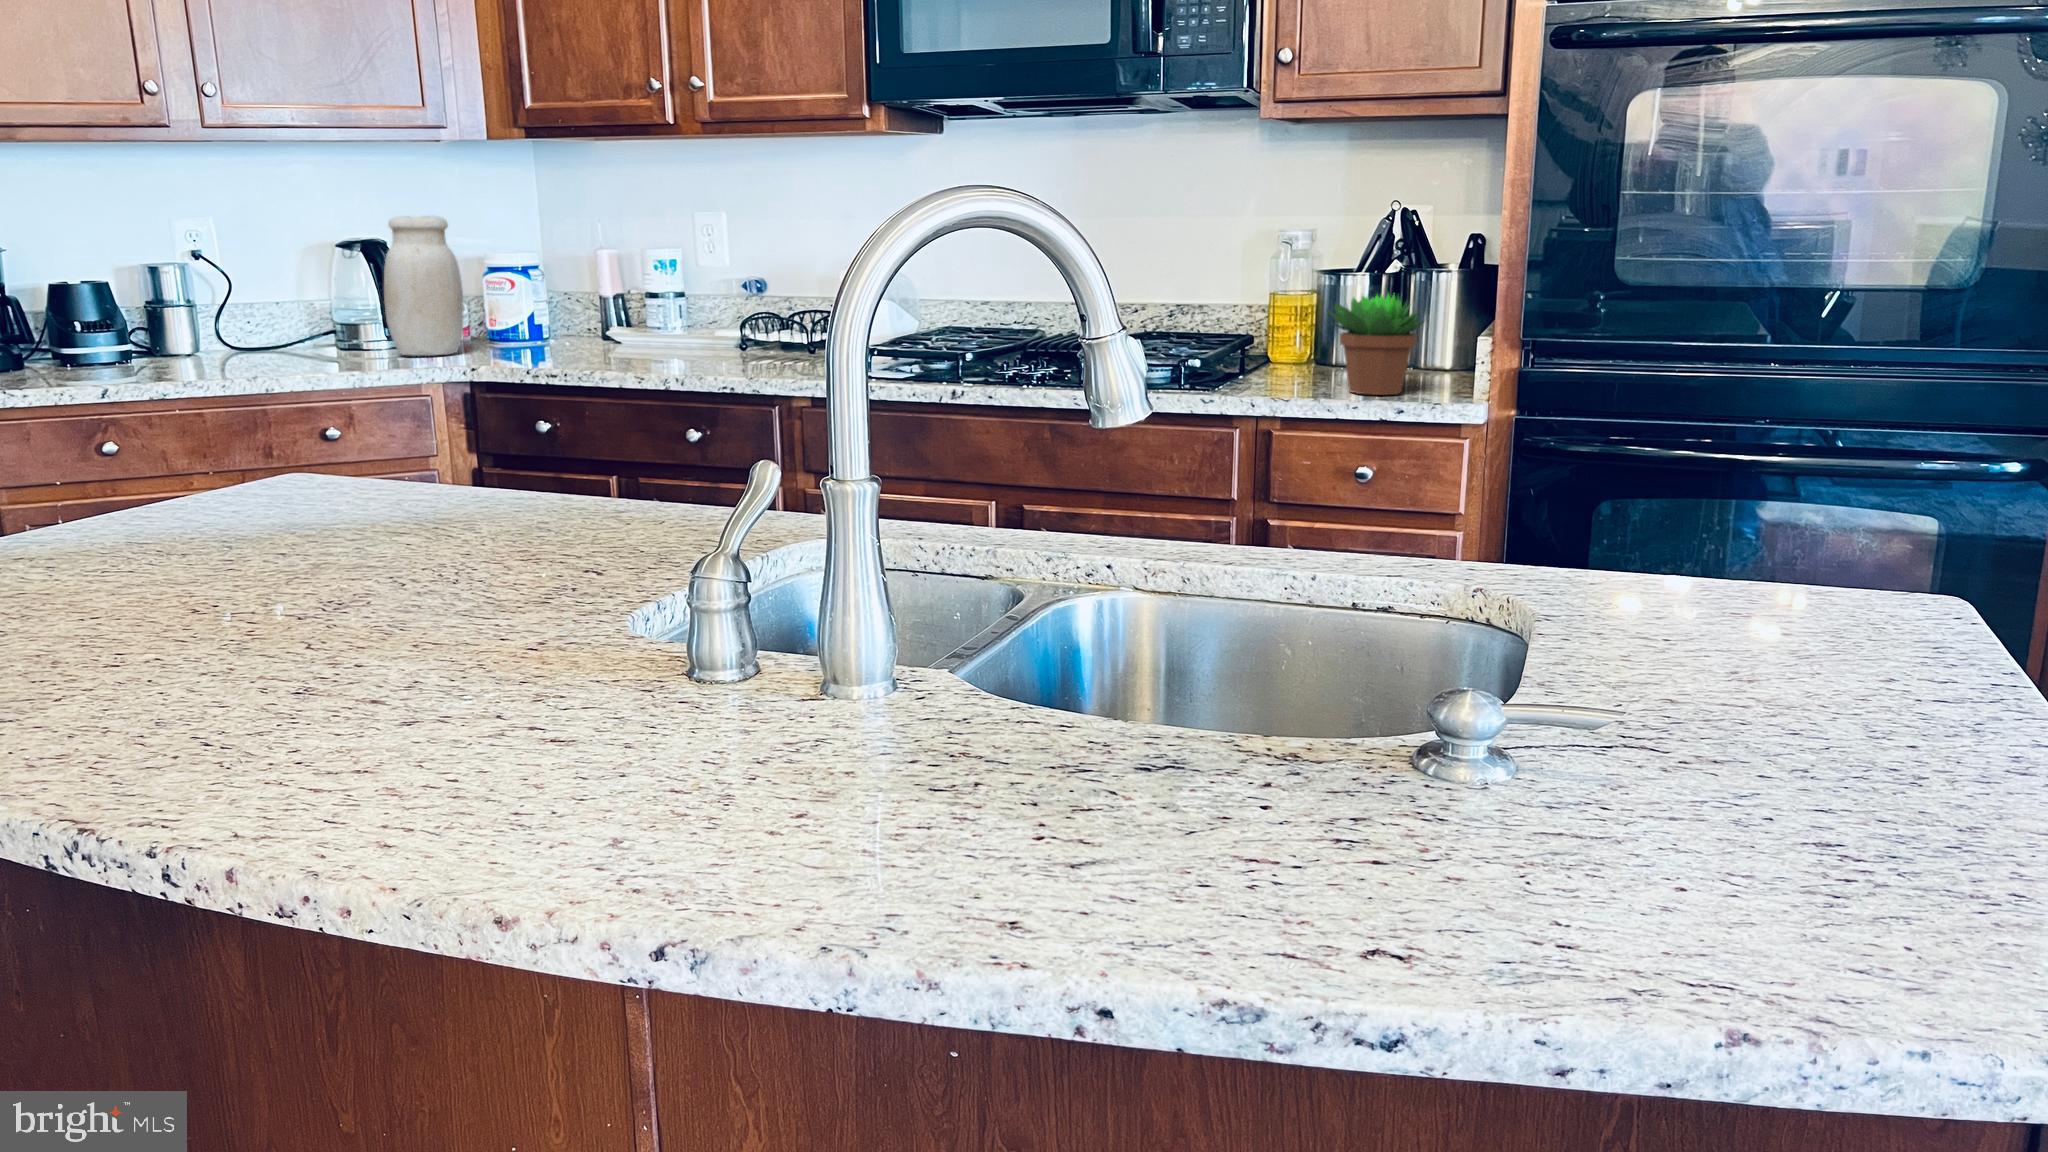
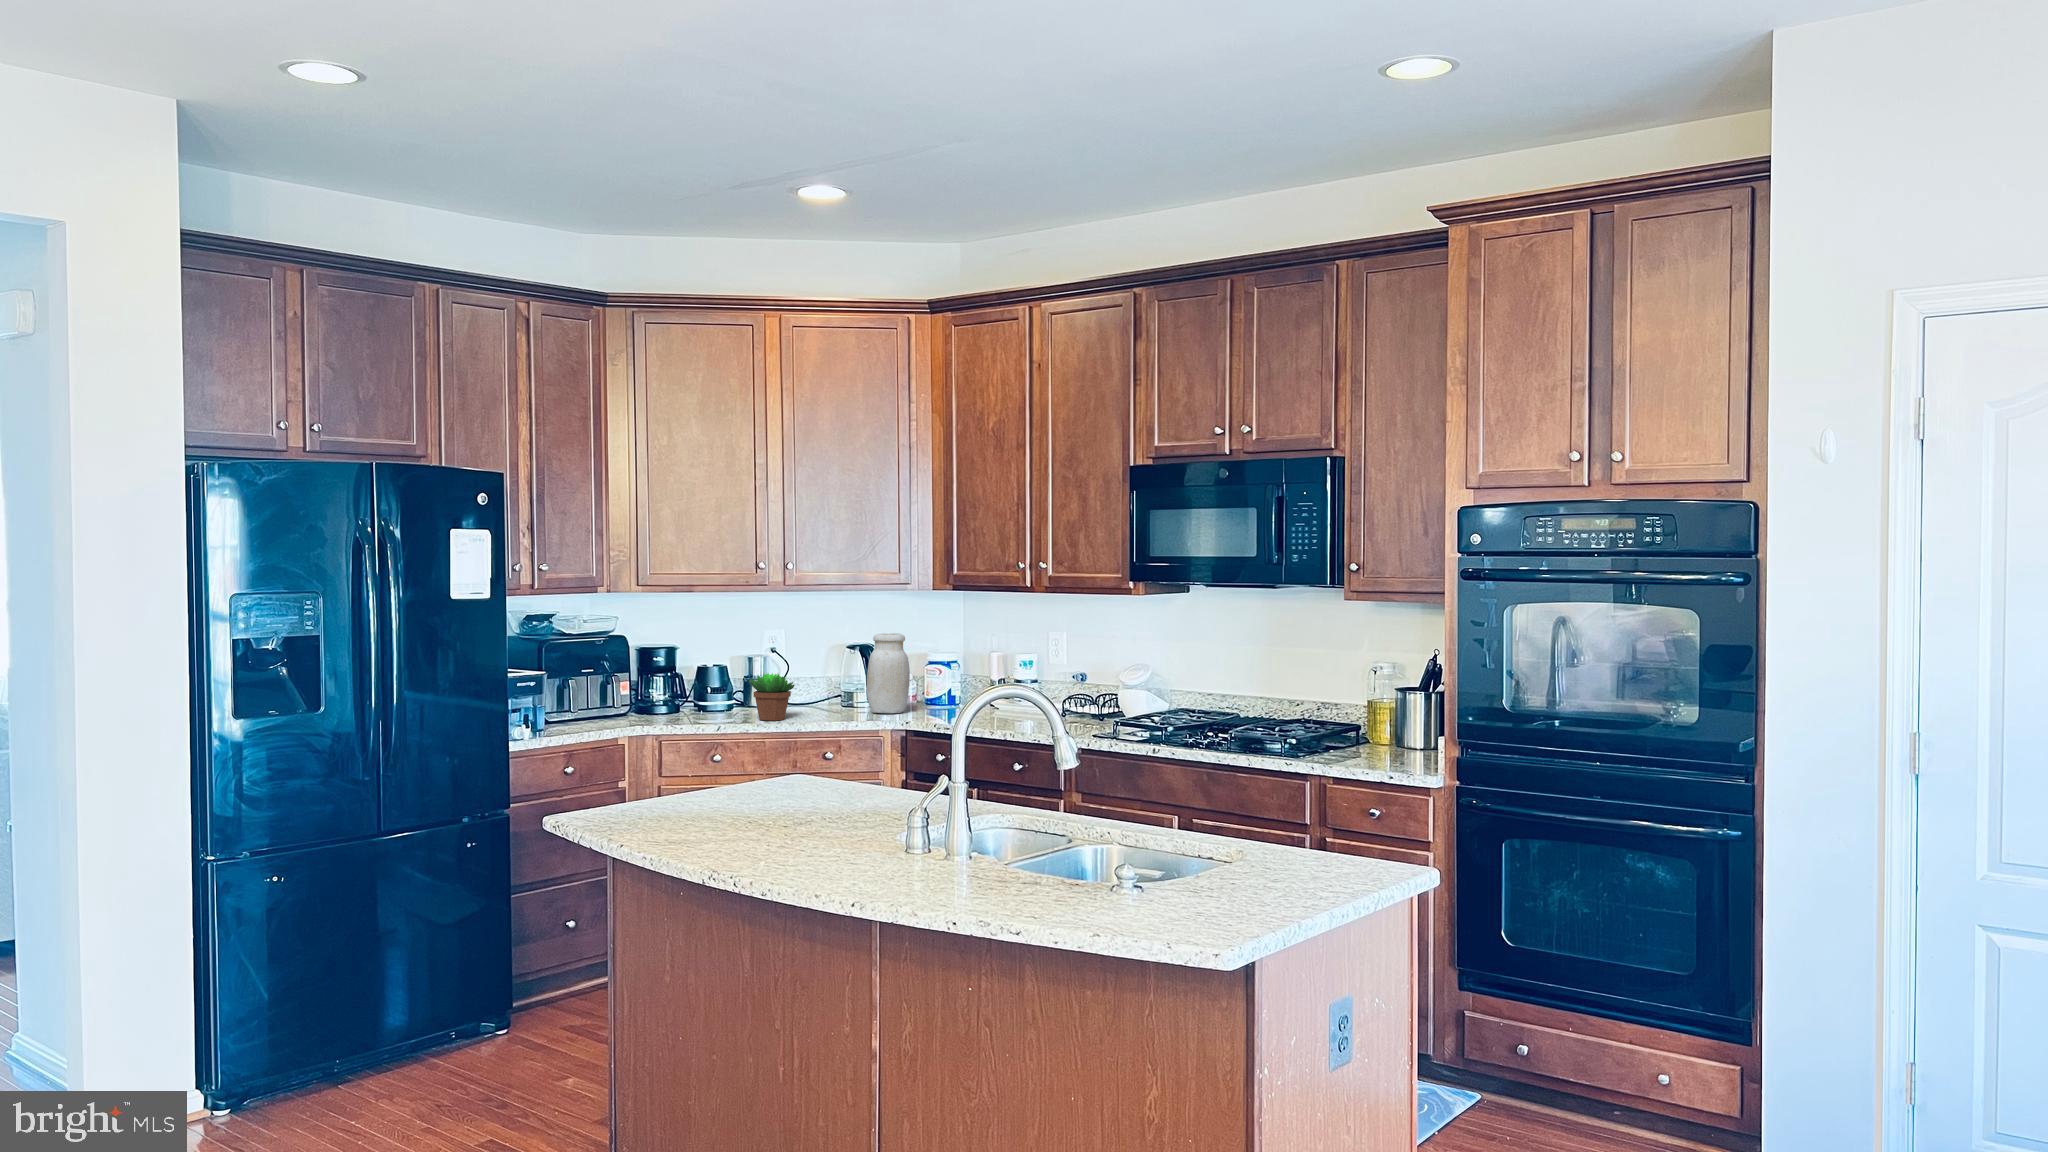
succulent plant: present [1328,294,1424,395] -> present [749,673,794,721]

